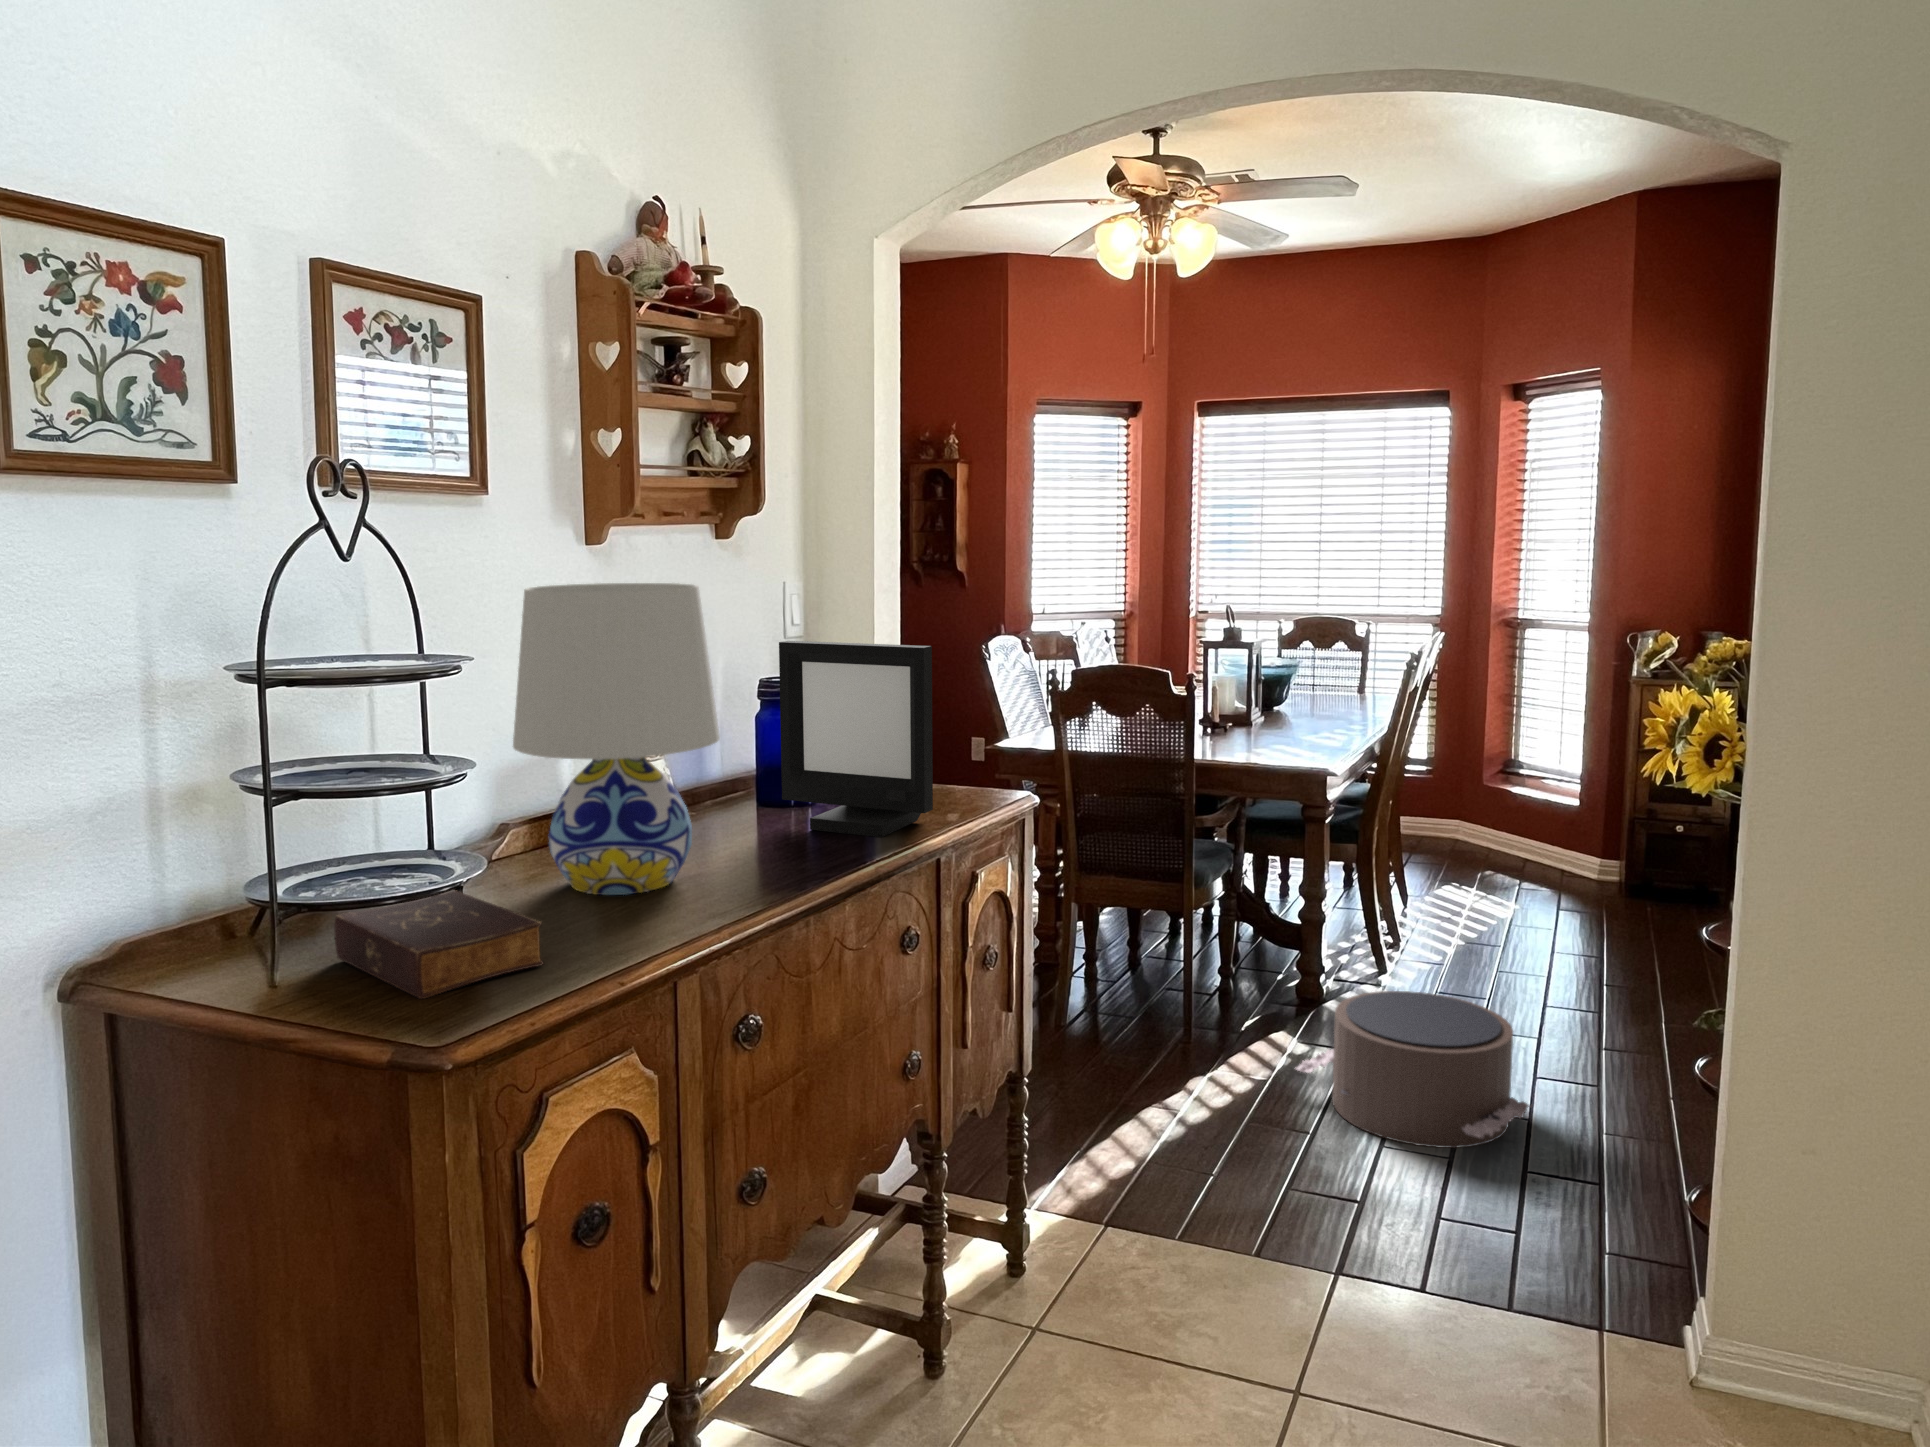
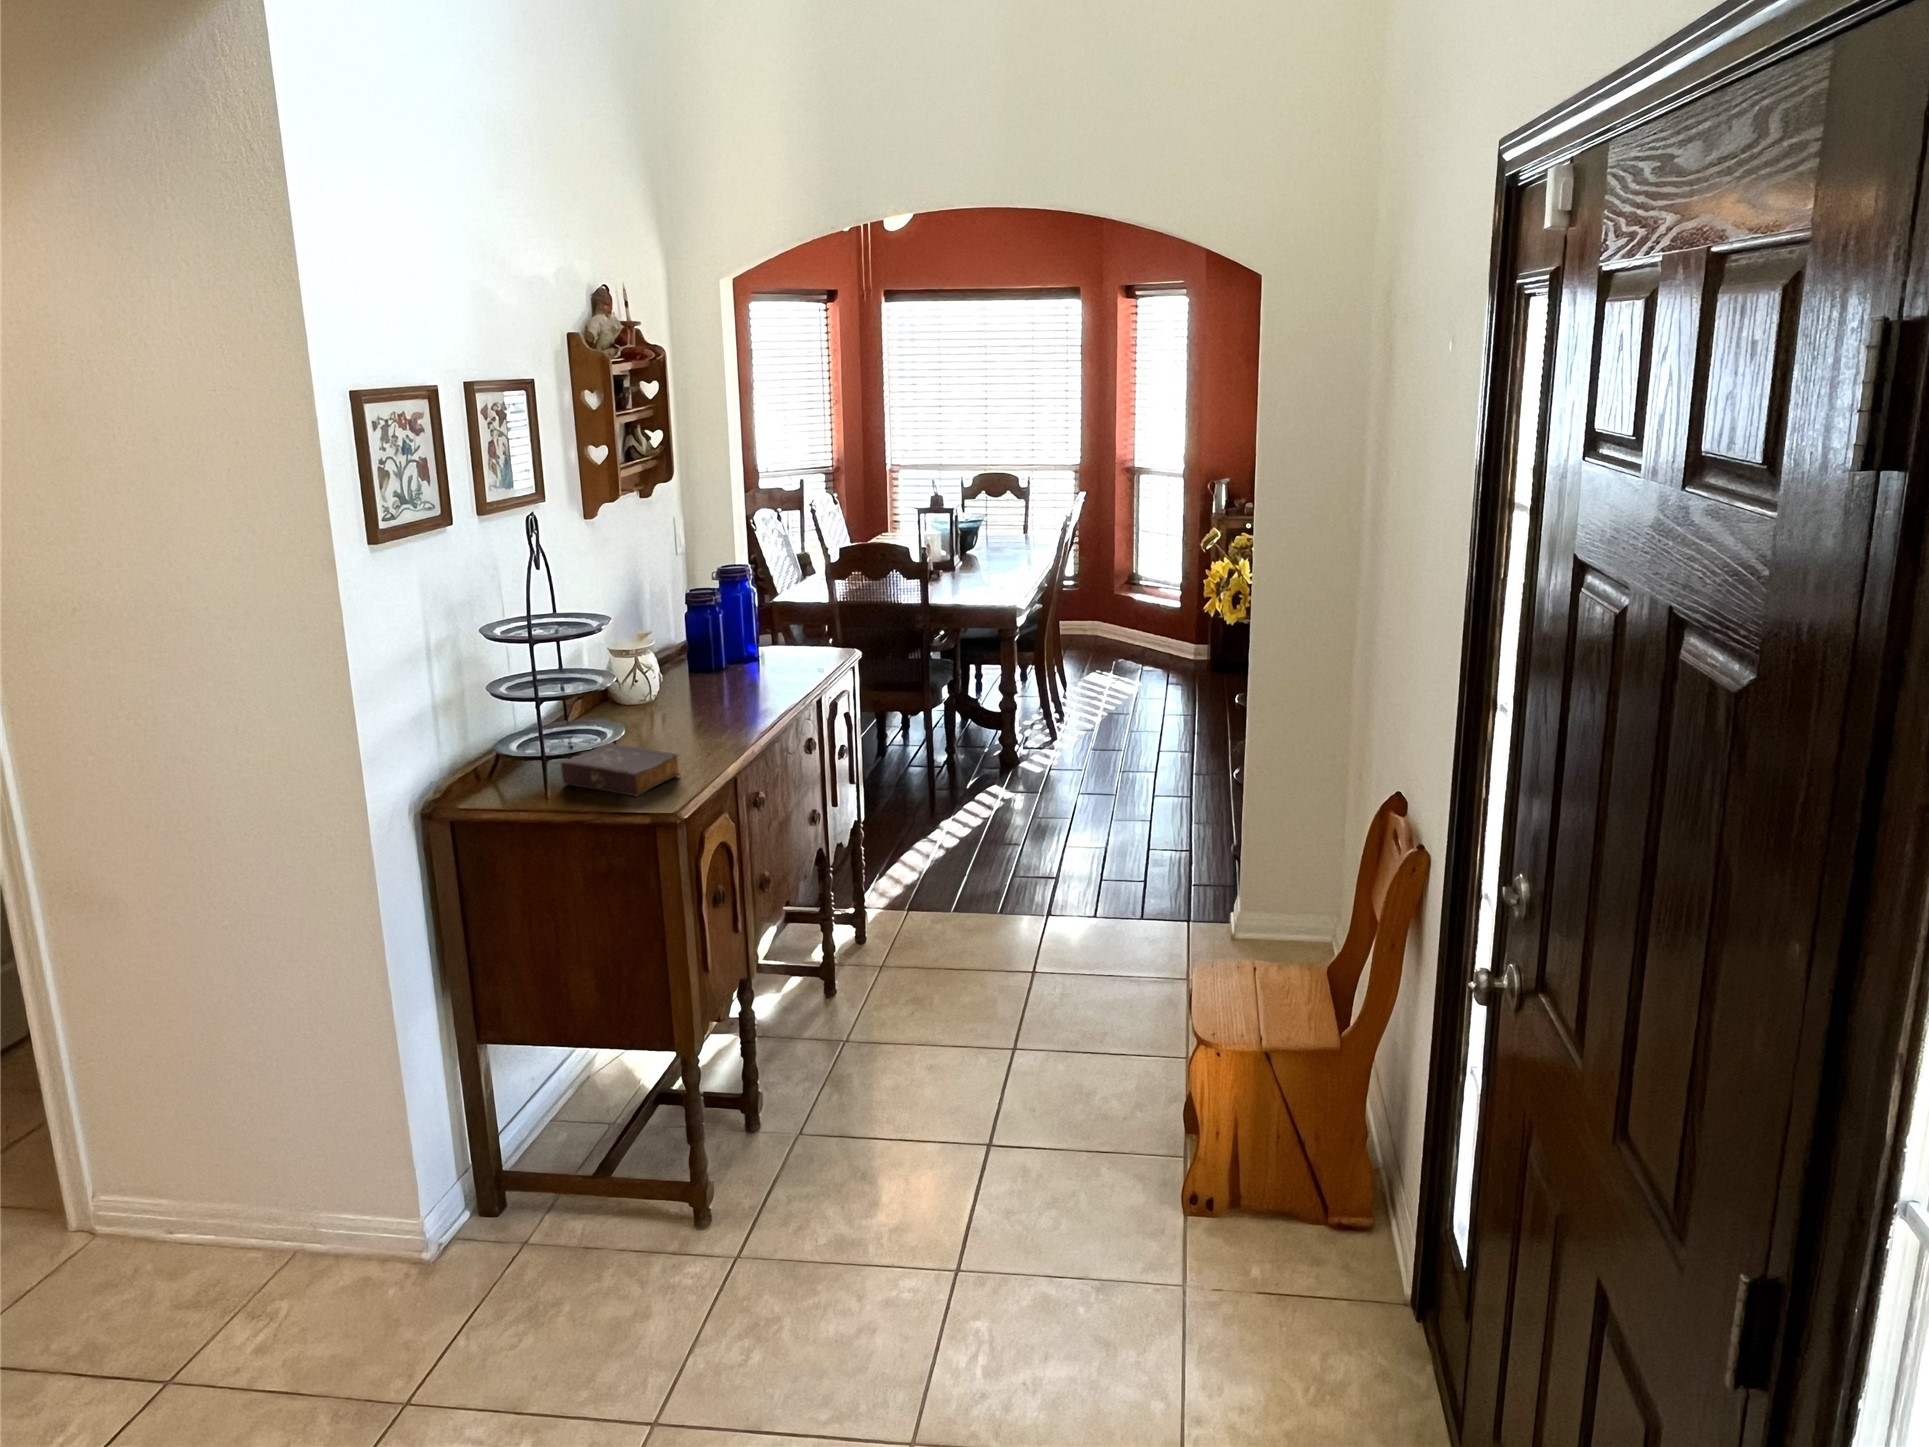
table lamp: present [513,583,720,895] -> none [598,553,719,738]
picture frame: present [779,641,933,837] -> none [713,571,818,688]
pouf: present [1296,991,1531,1148] -> none [1008,749,1152,843]

